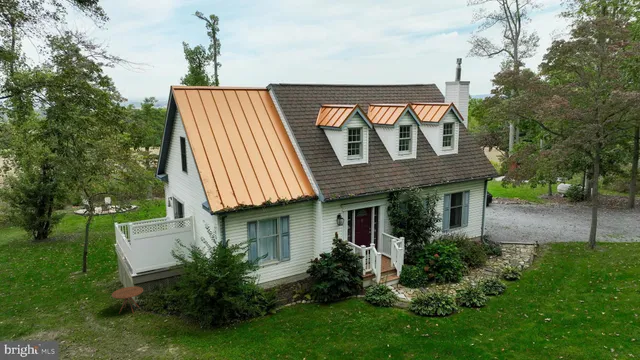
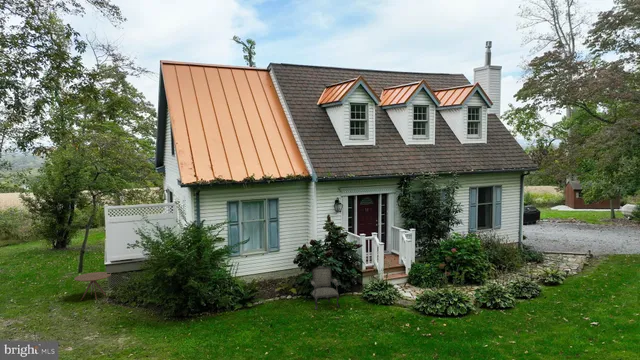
armchair: none [326,277,350,316] -> present [311,266,339,310]

